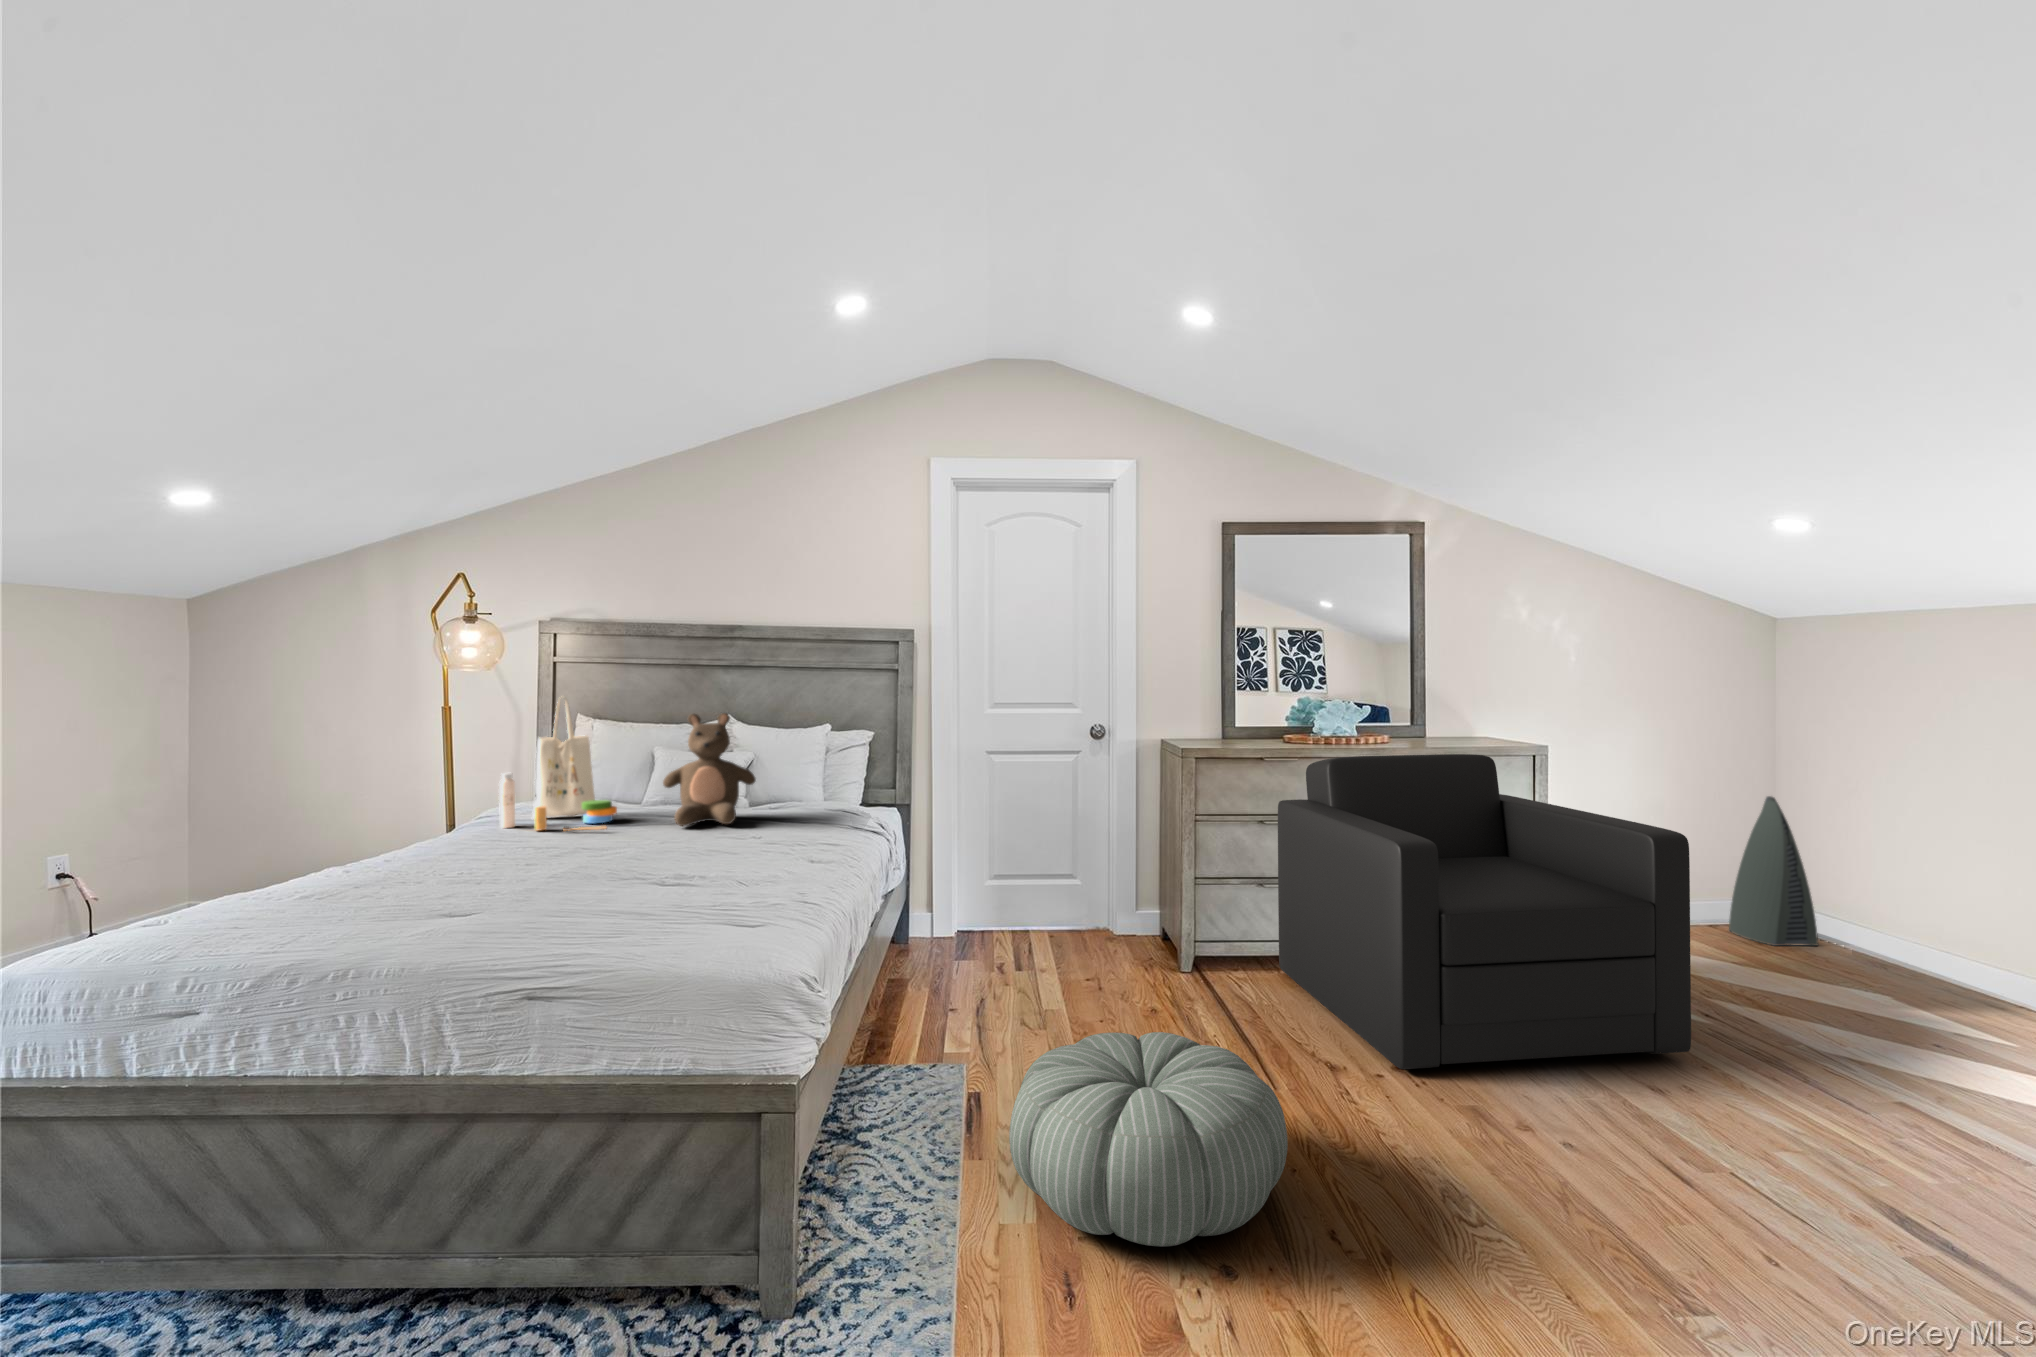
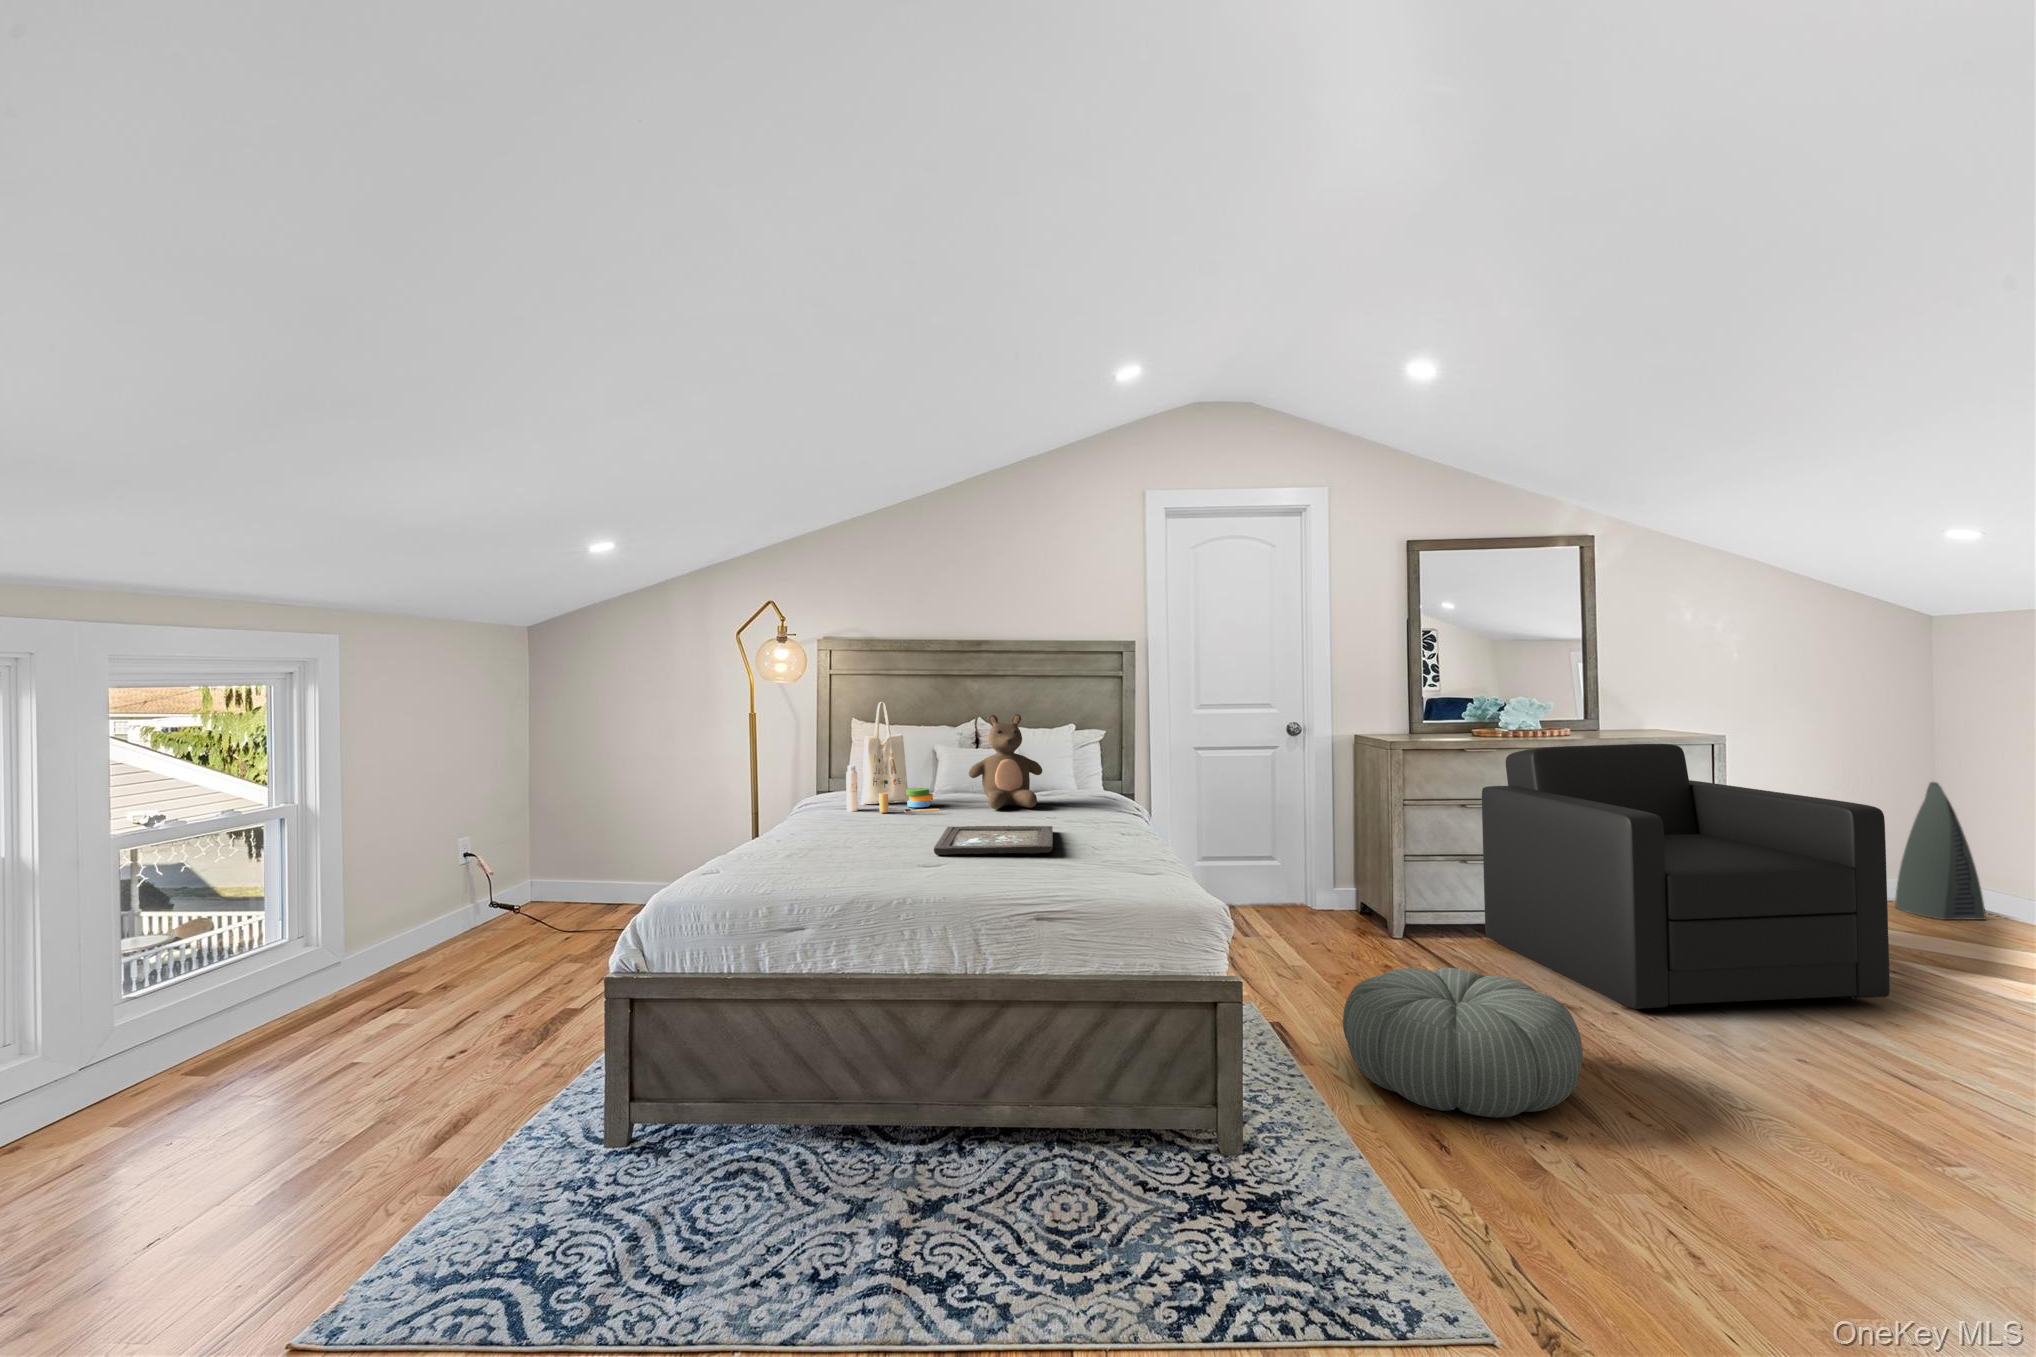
tray: none [494,852,706,896] -> present [934,826,1053,855]

